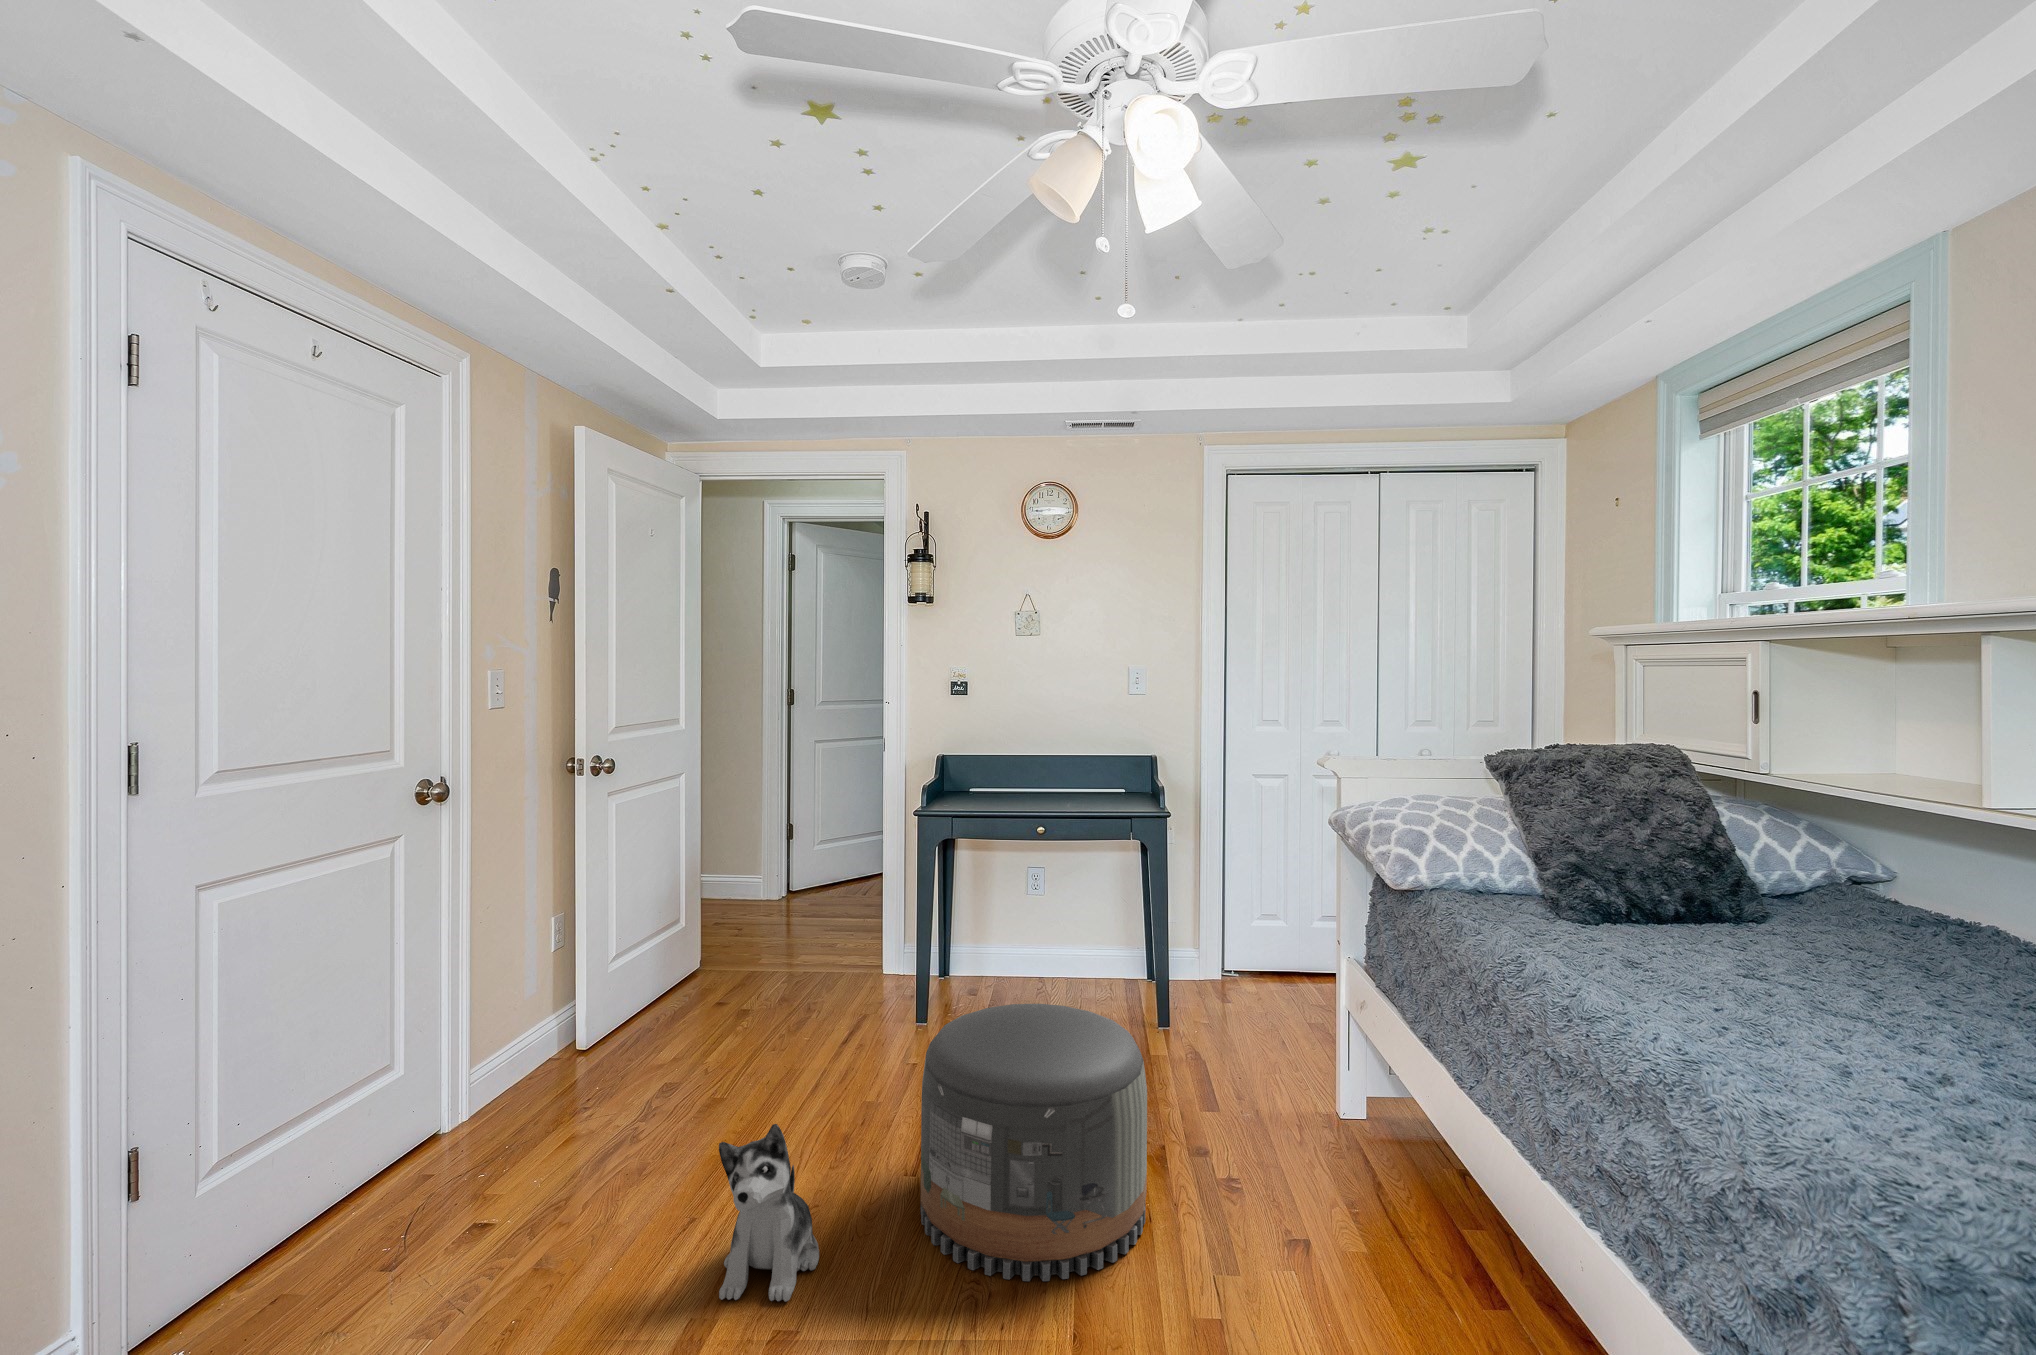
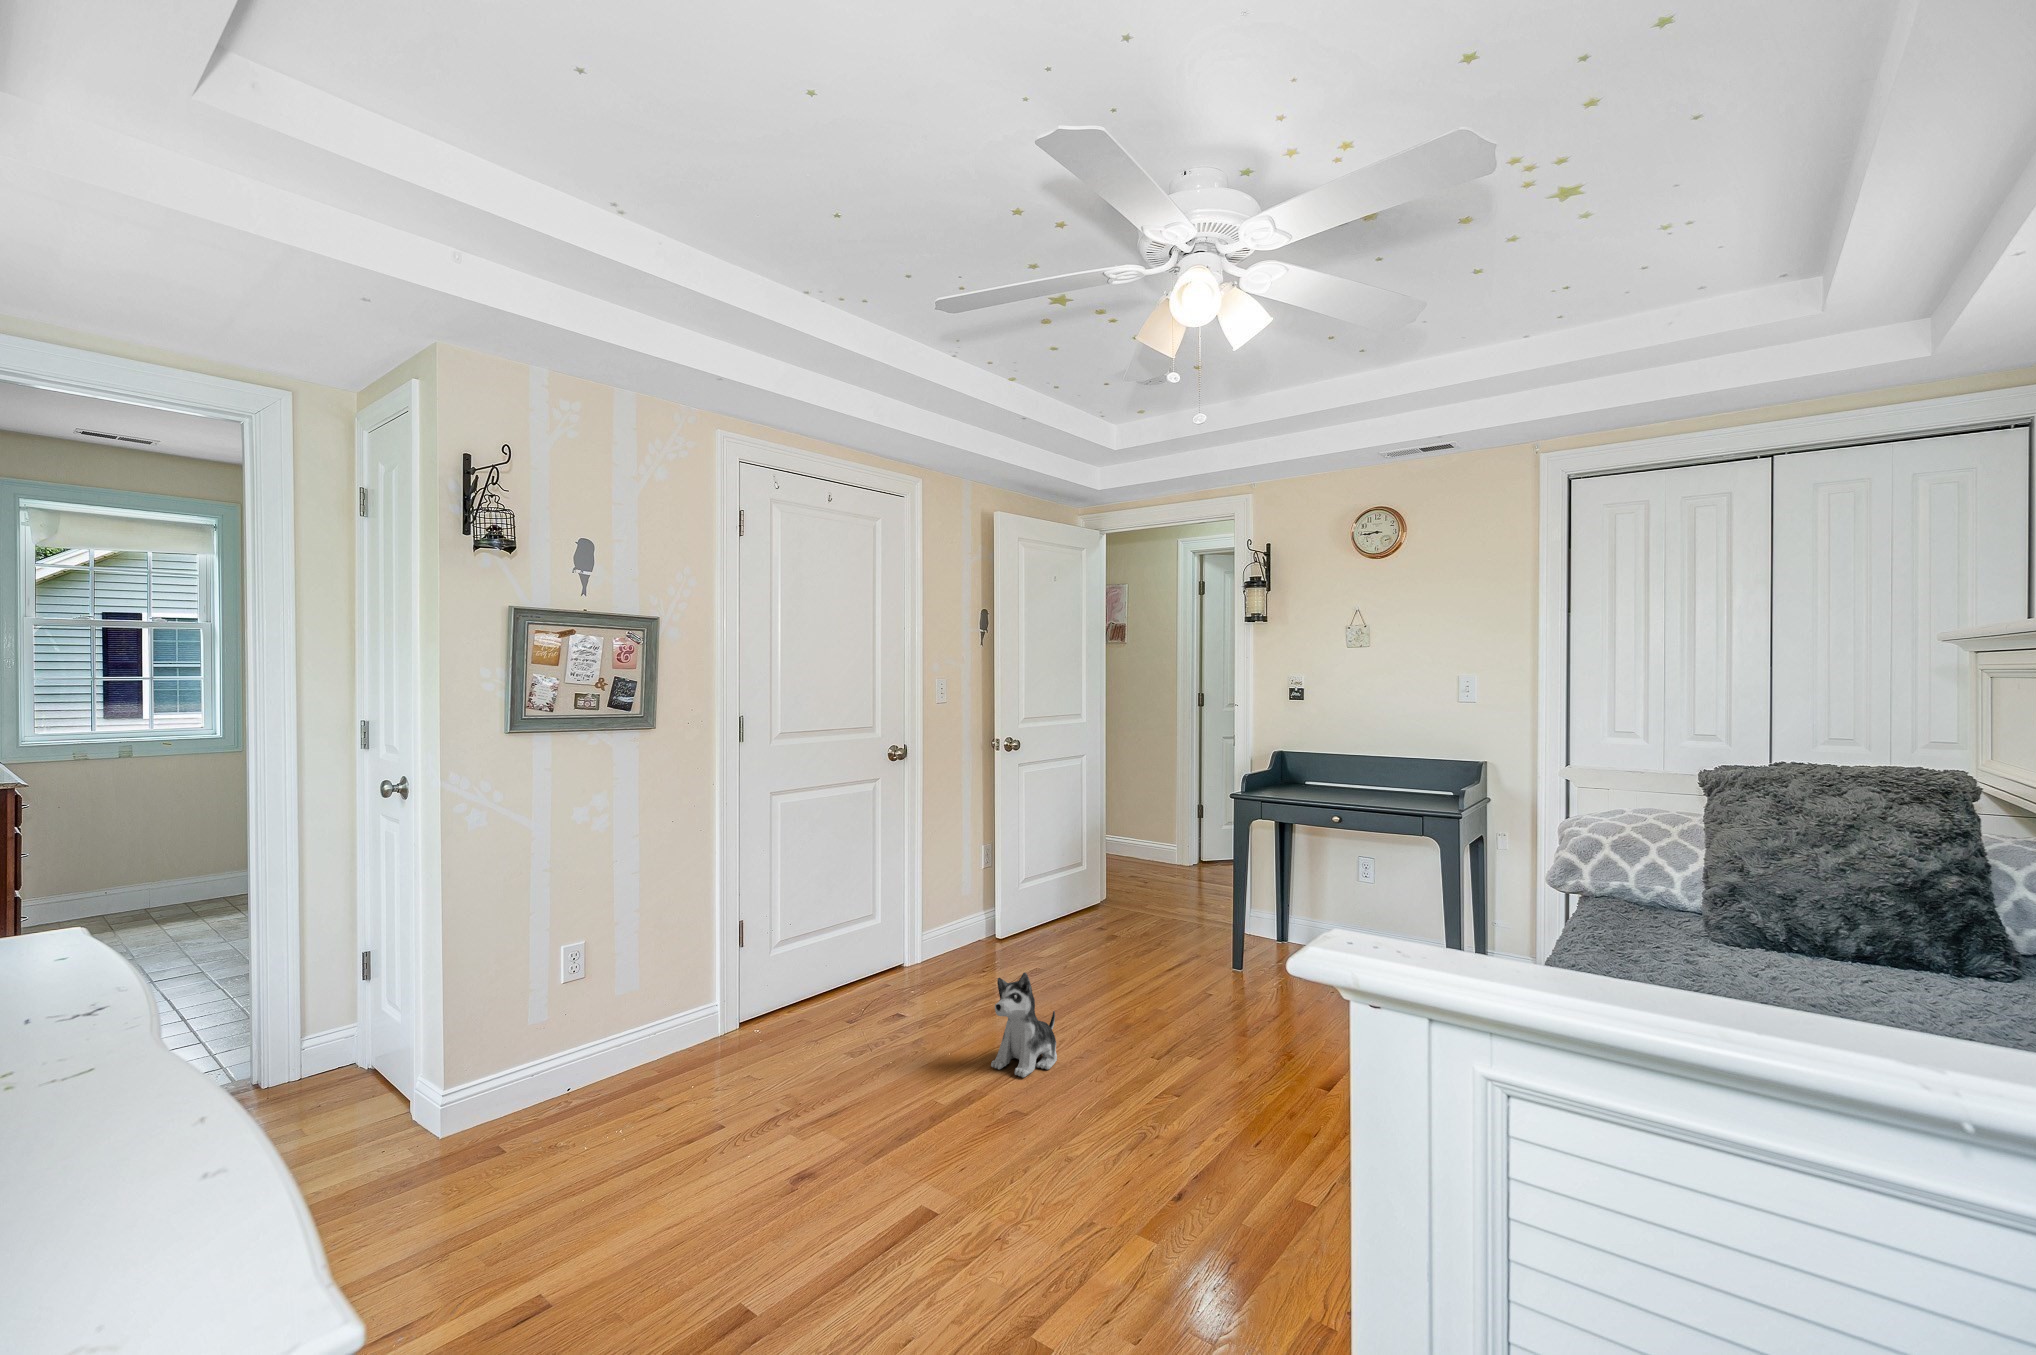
pouf: present [921,1004,1147,1281] -> none [1125,938,1292,1120]

